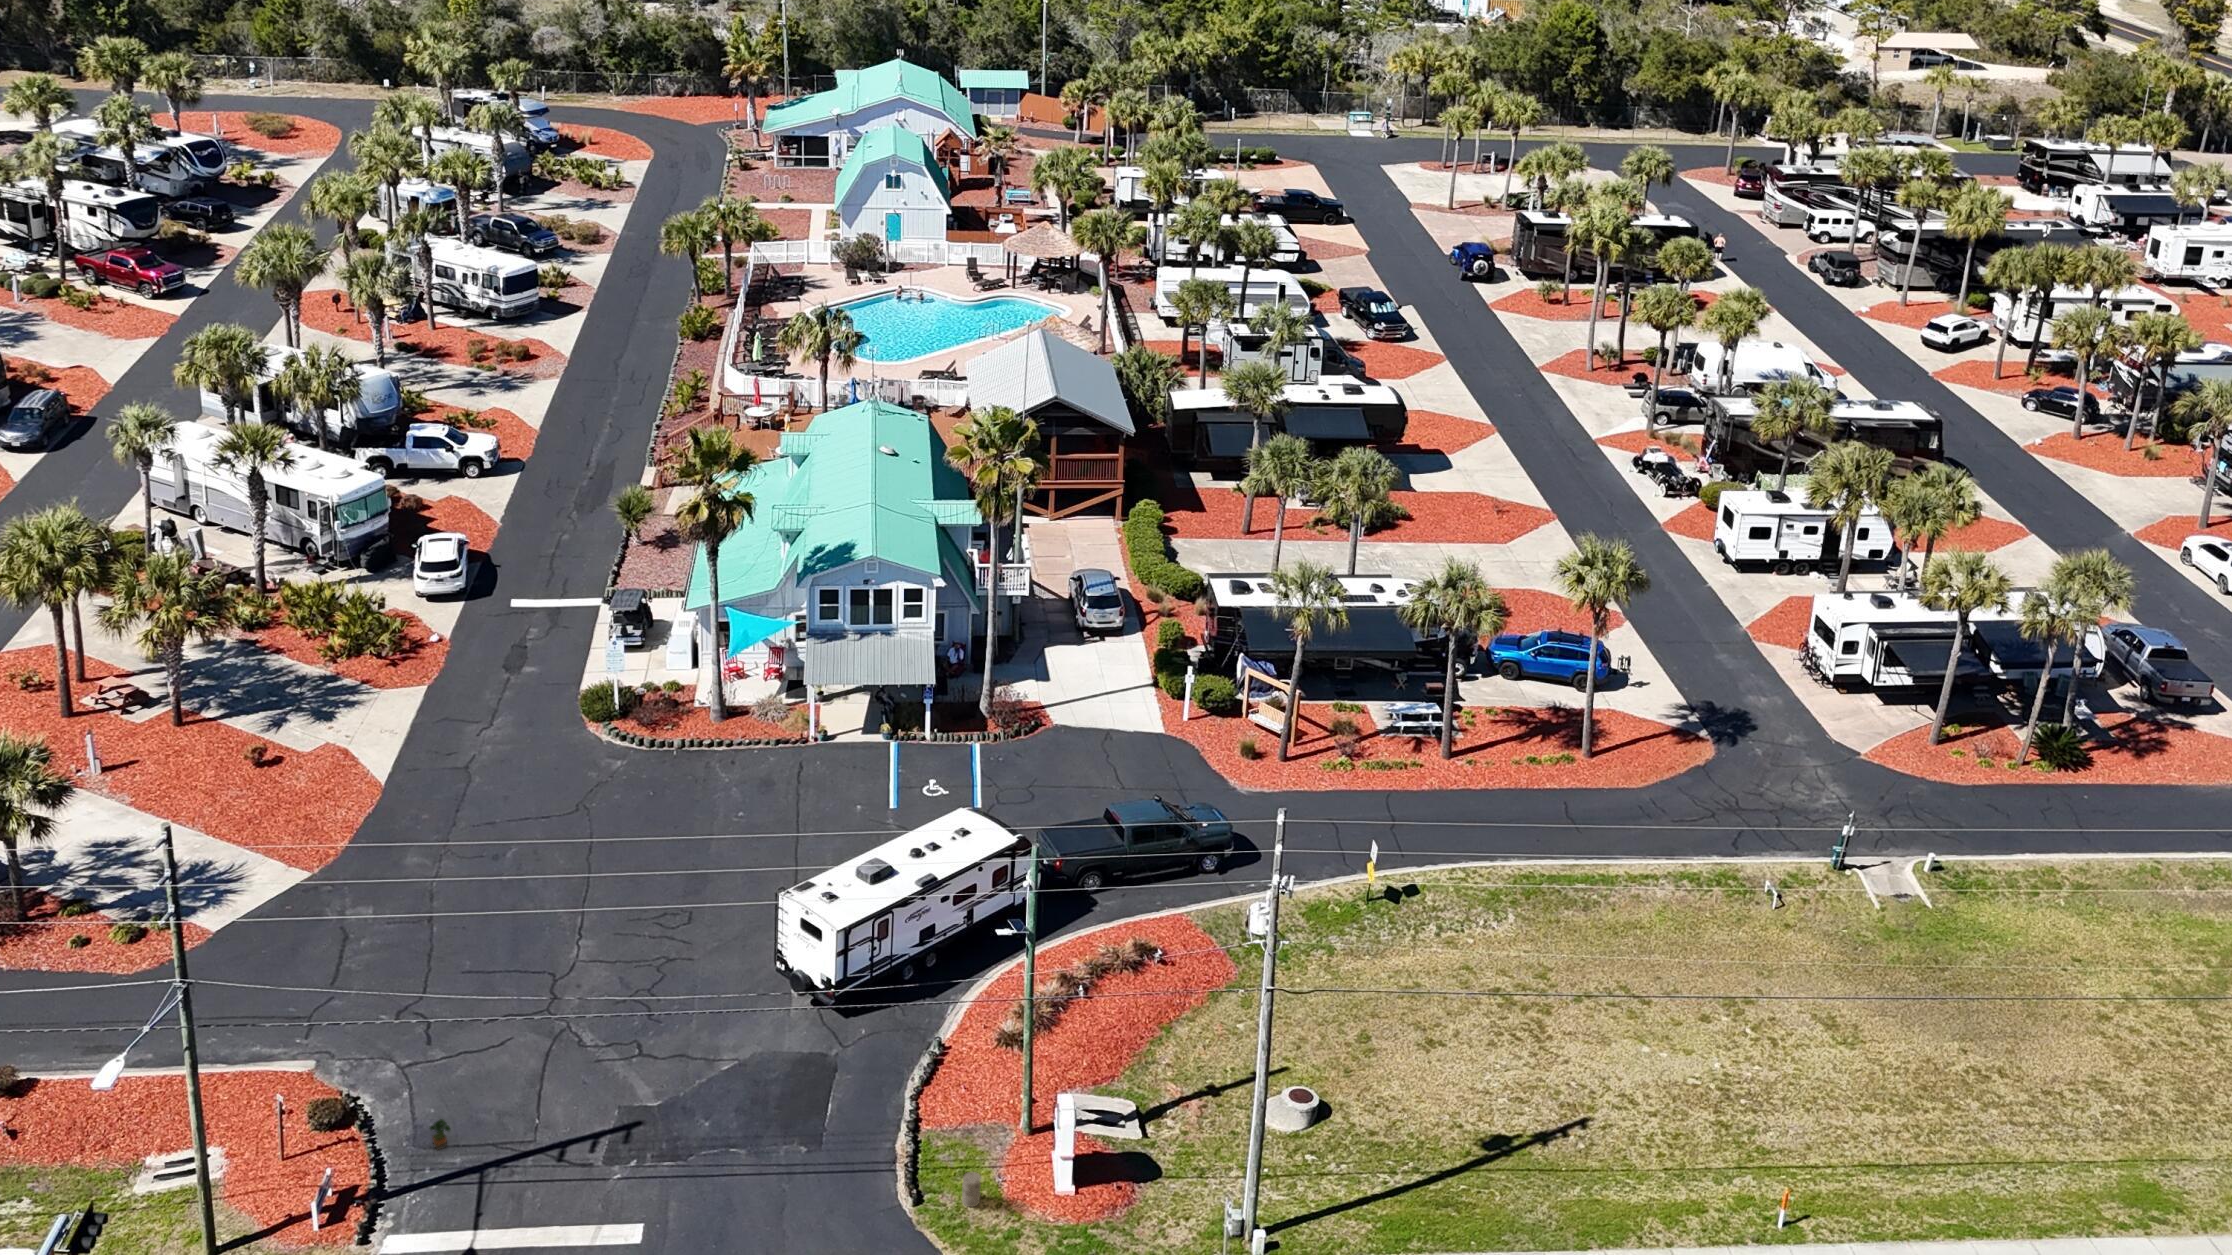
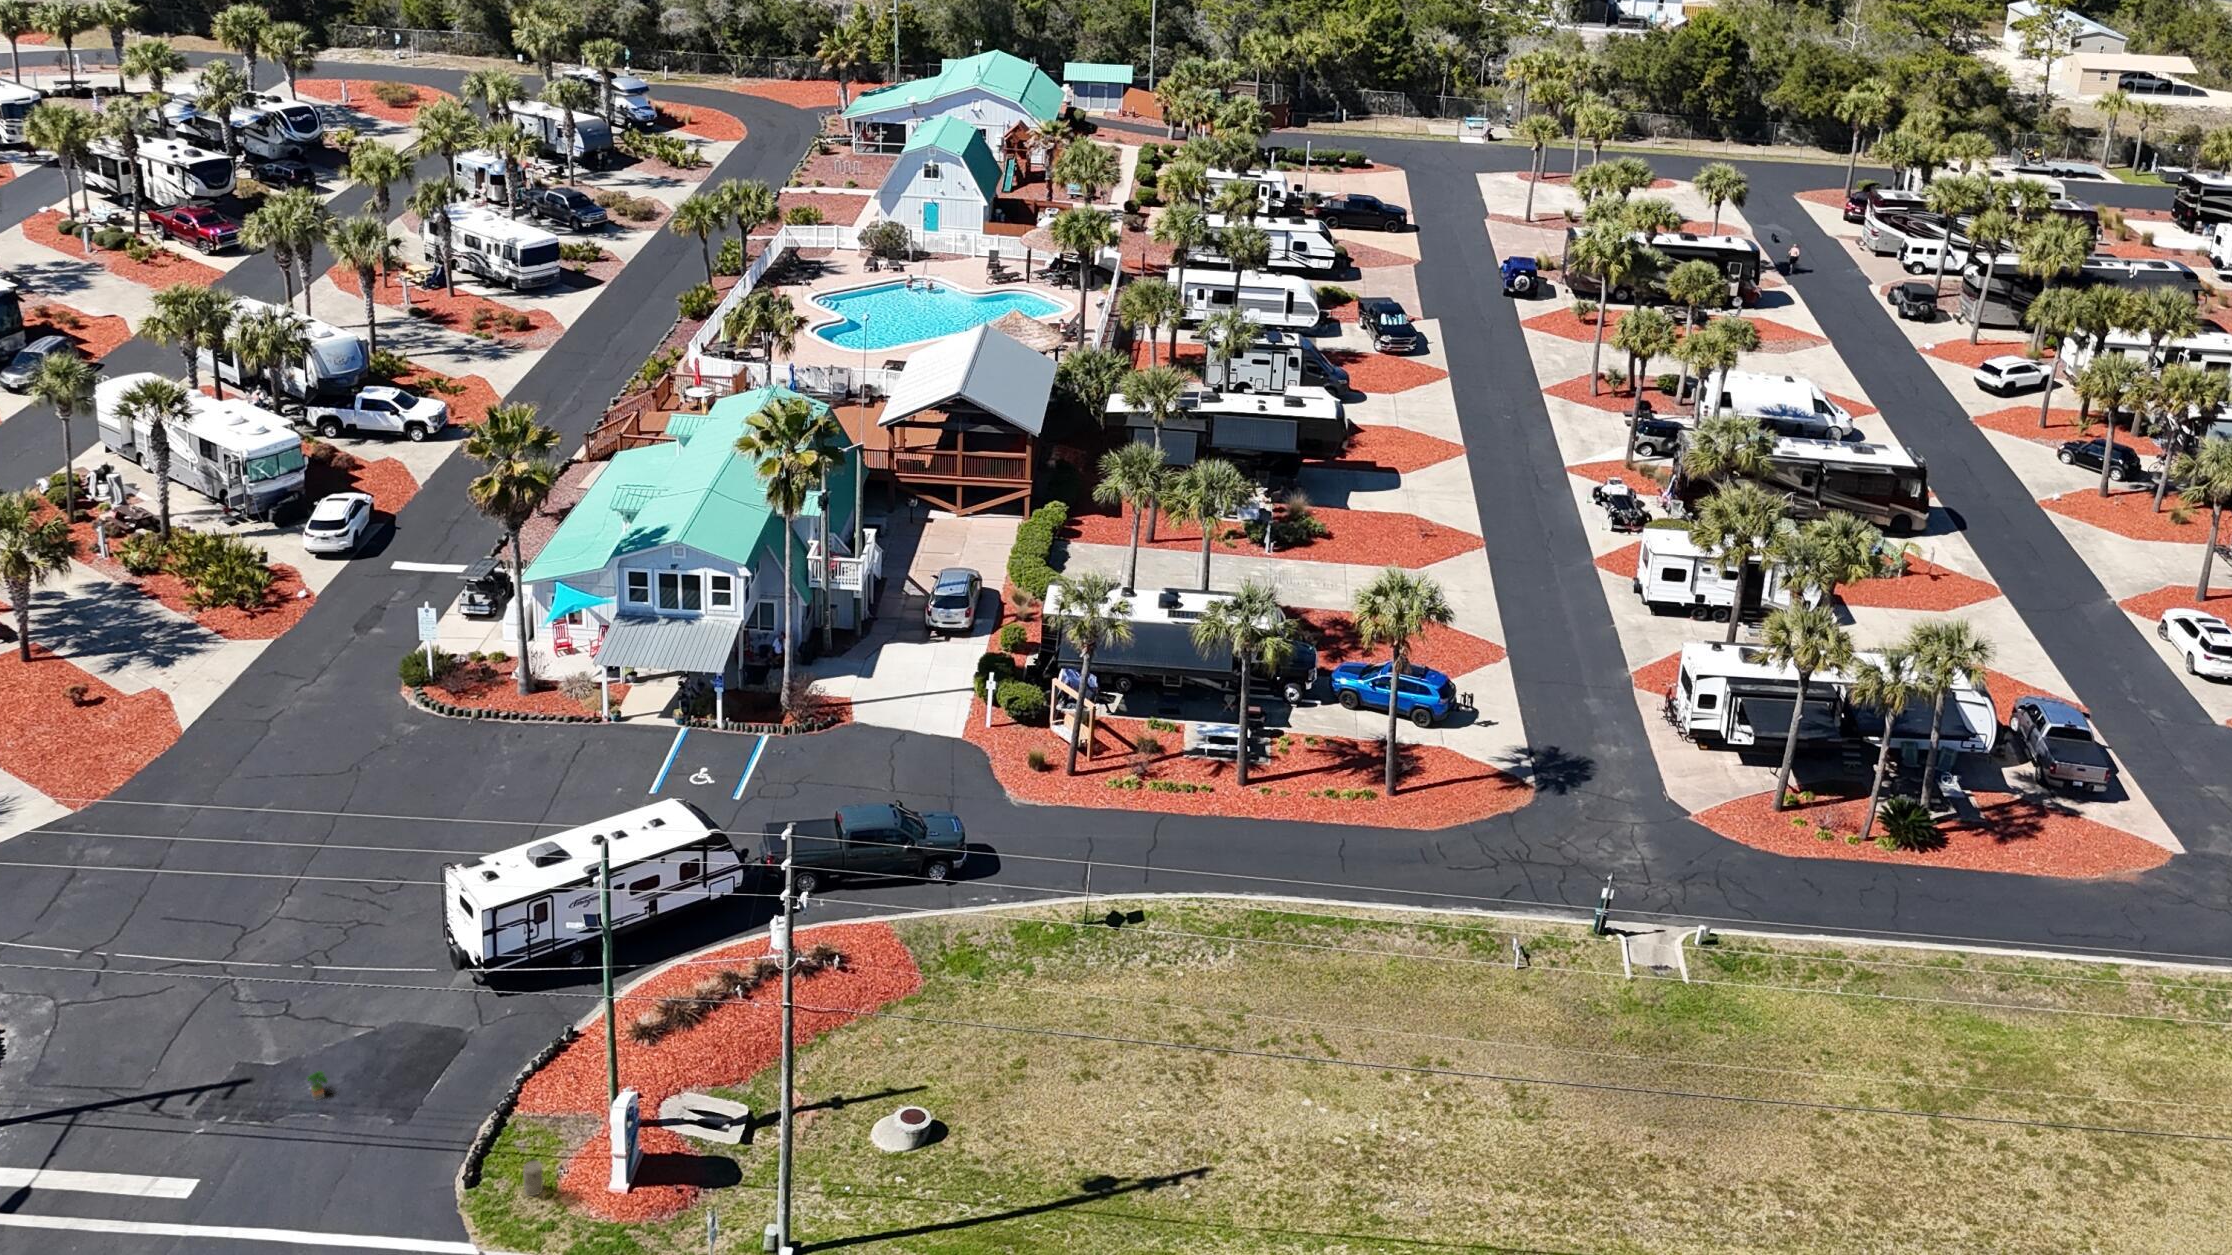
potted tree: present [429,1119,450,1150] -> present [308,1071,327,1100]

